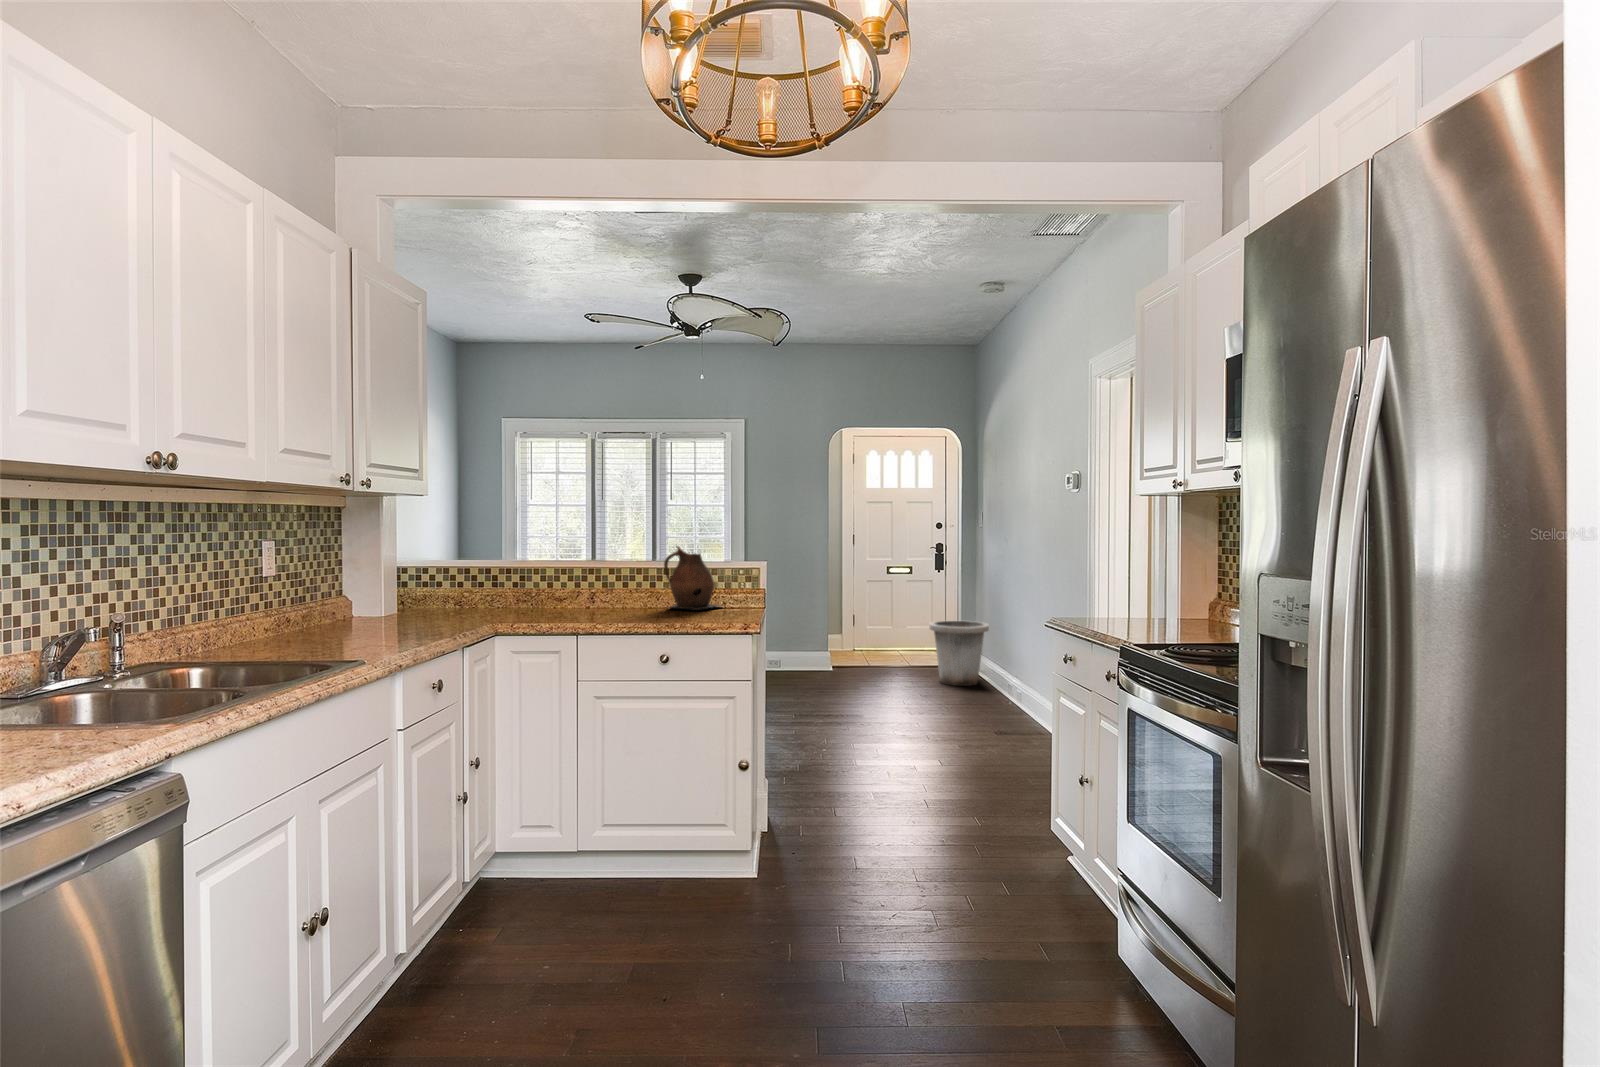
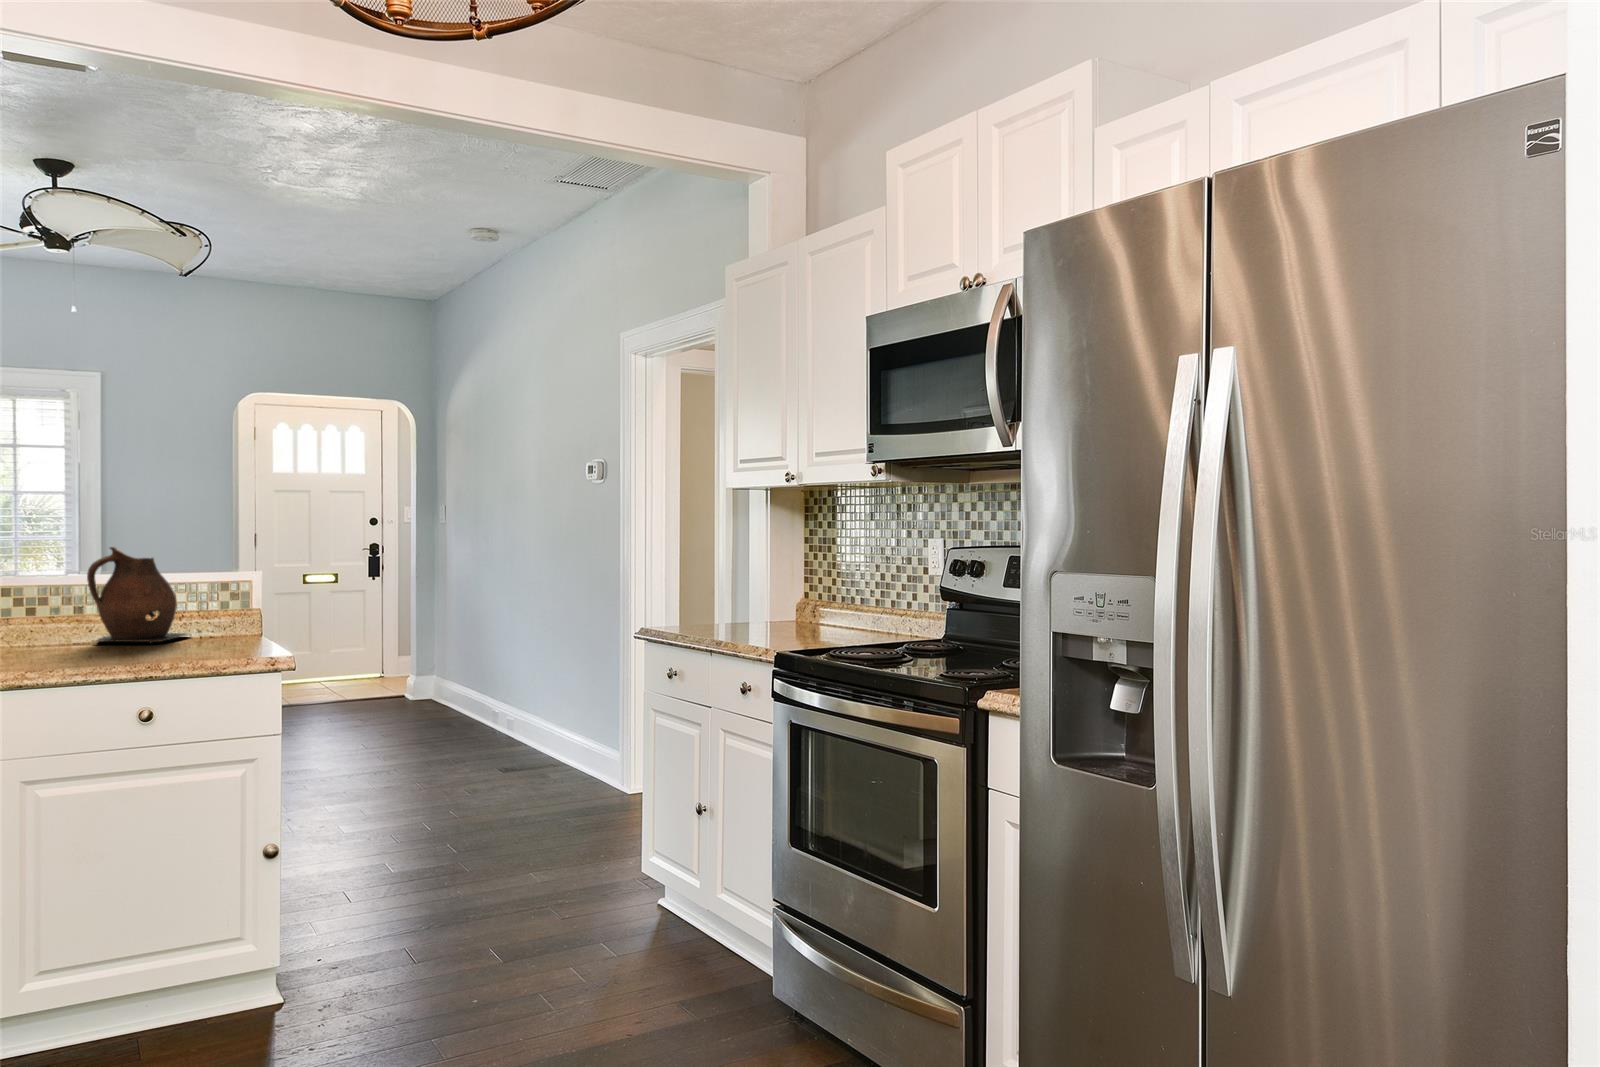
trash can: present [930,621,989,686] -> none [384,640,462,721]

